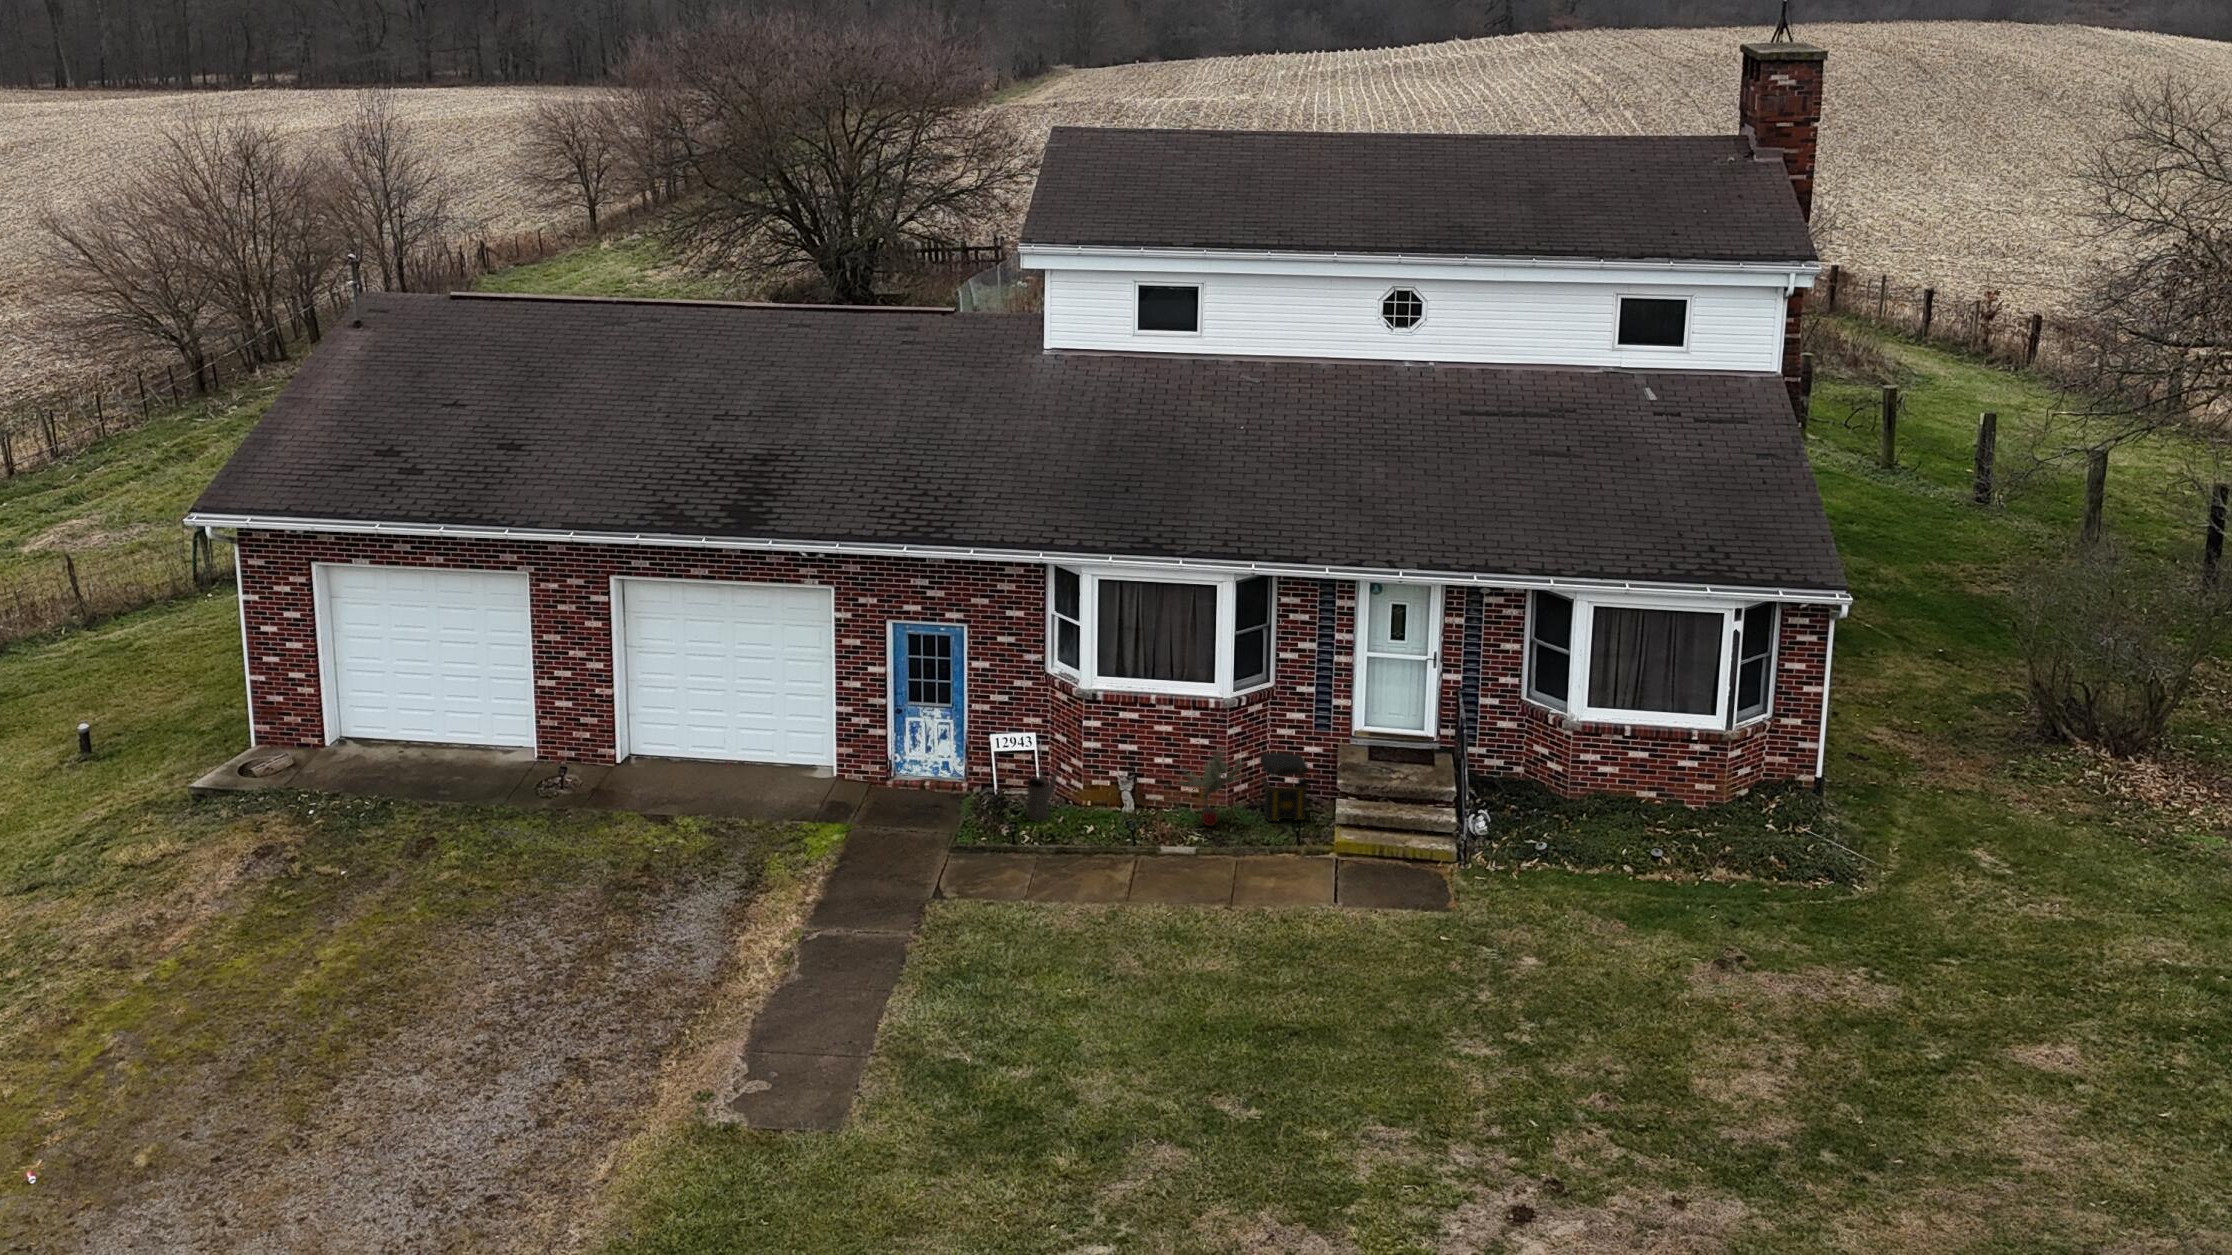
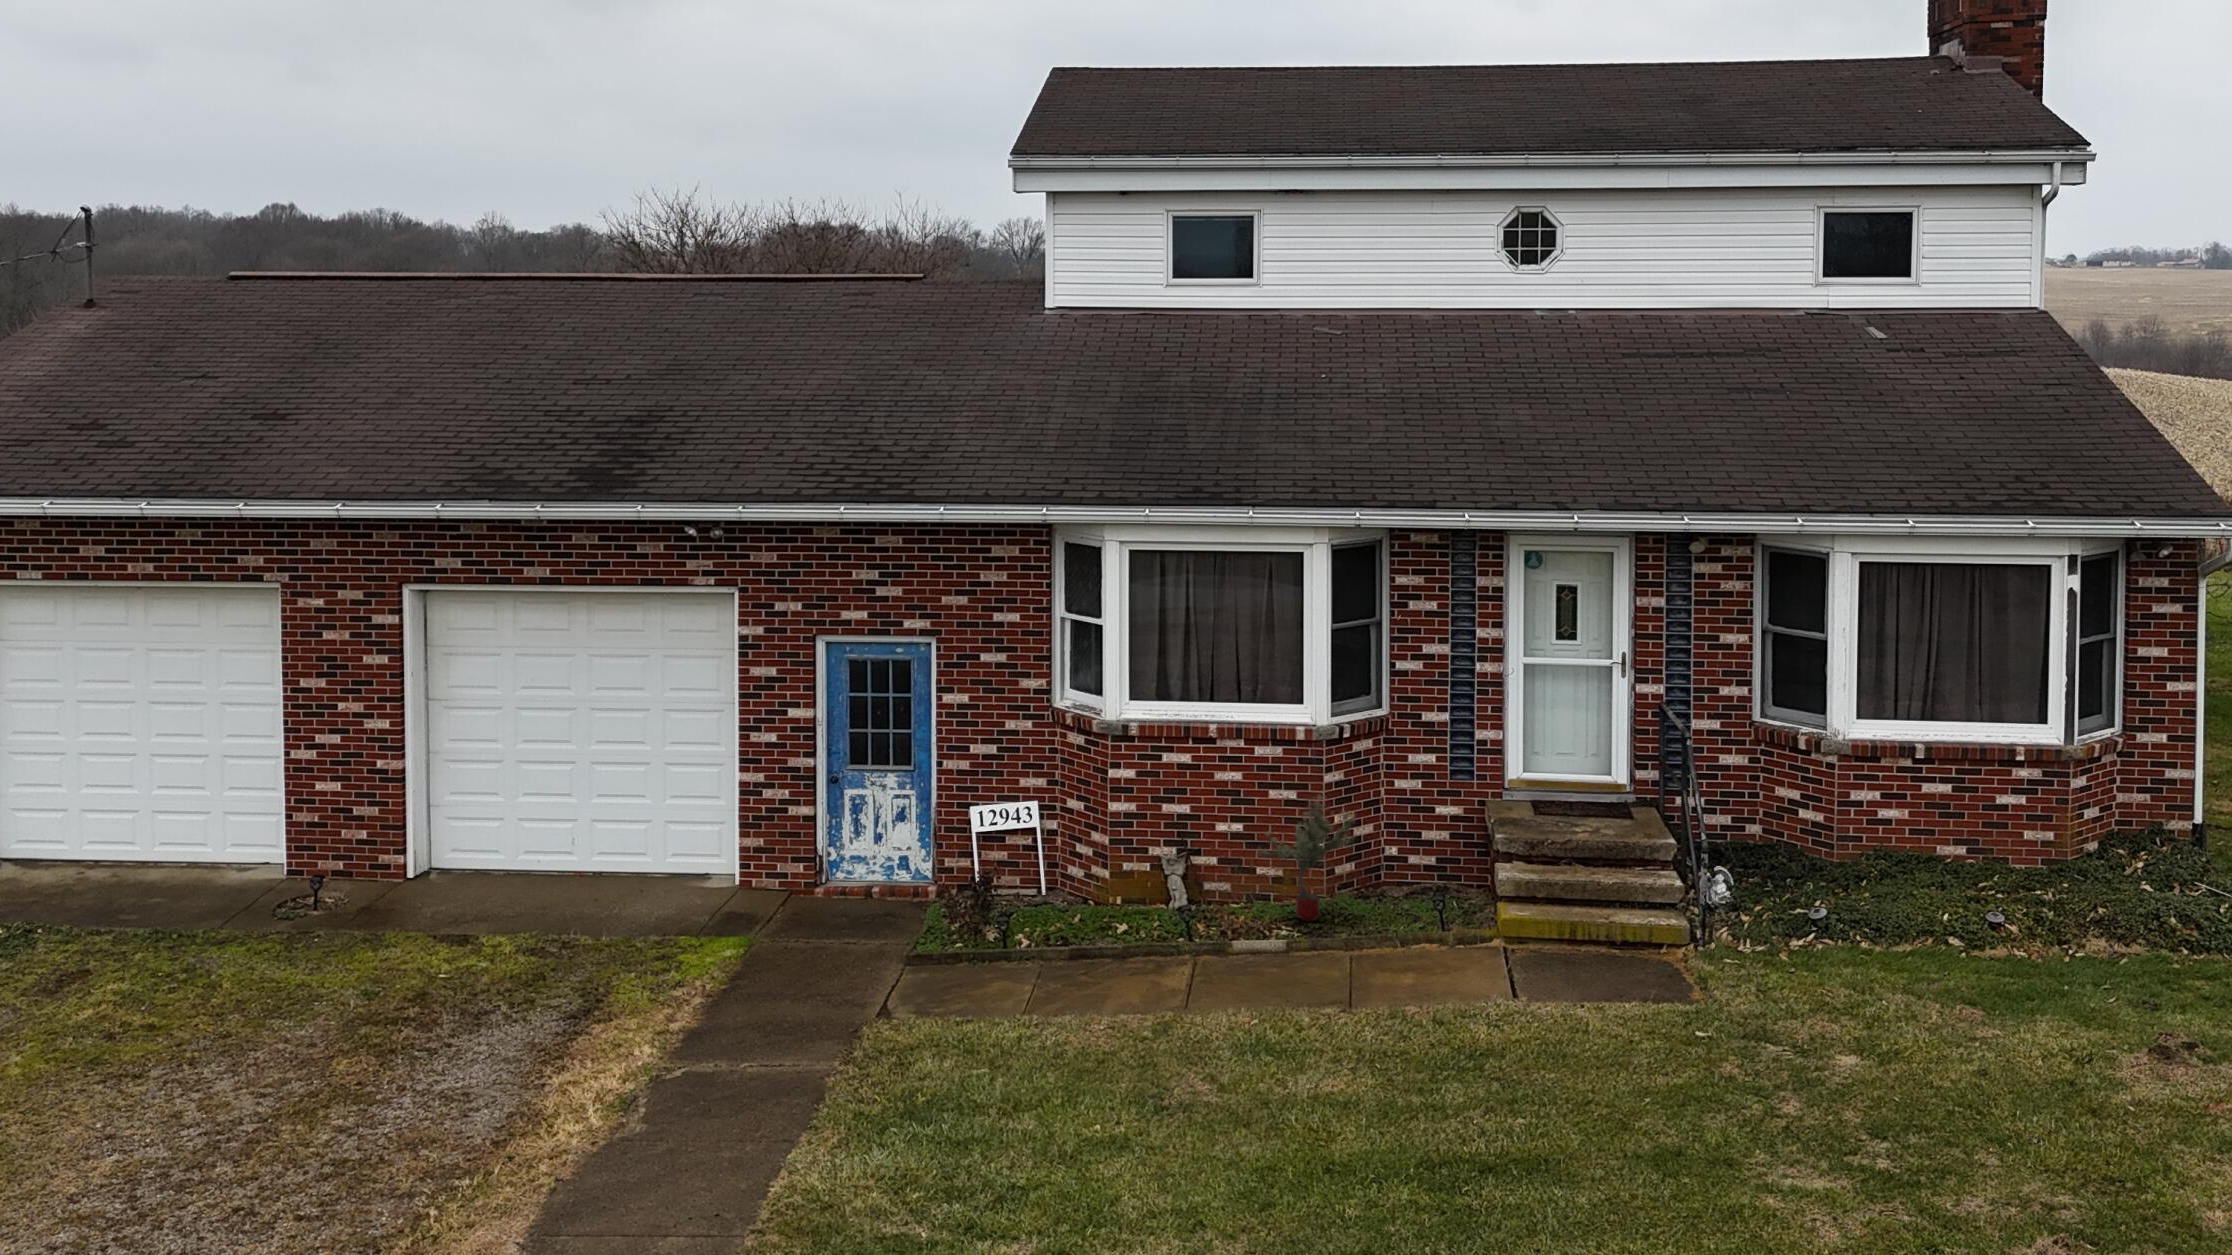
toolbox: present [1258,753,1308,821] -> none [1376,807,1454,913]
watering can: present [1025,769,1058,821] -> none [1026,842,1080,925]

